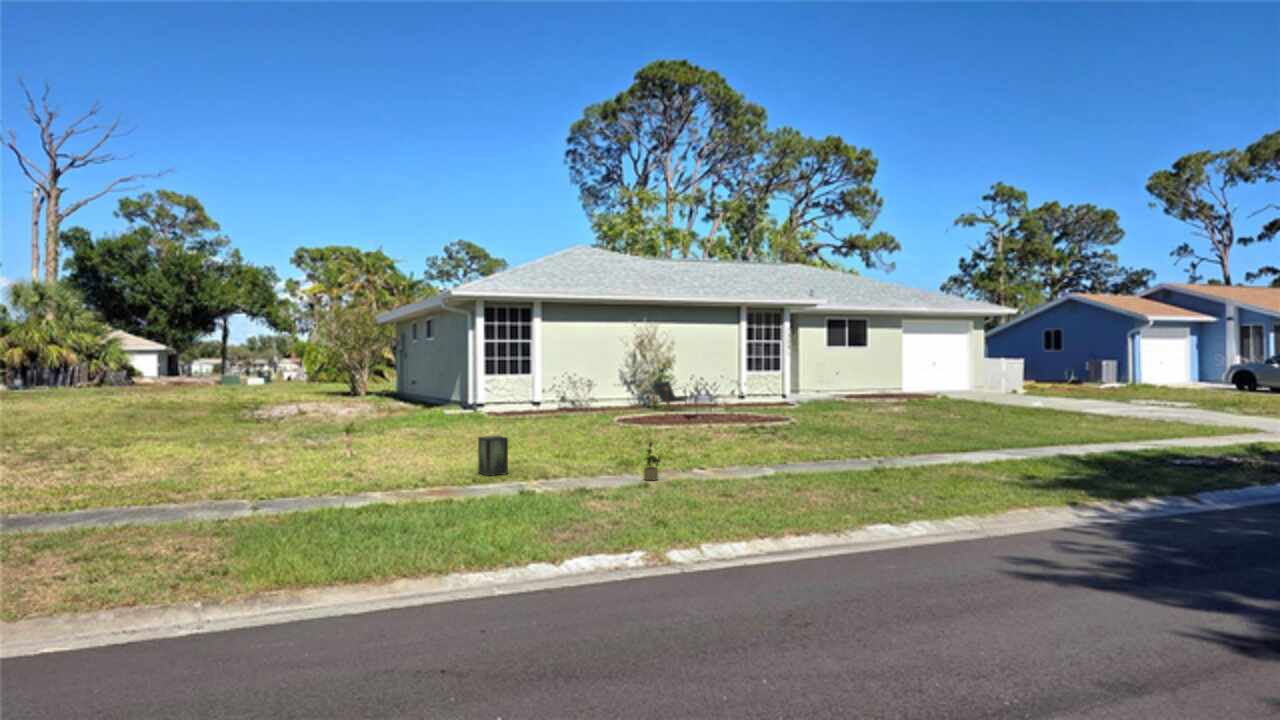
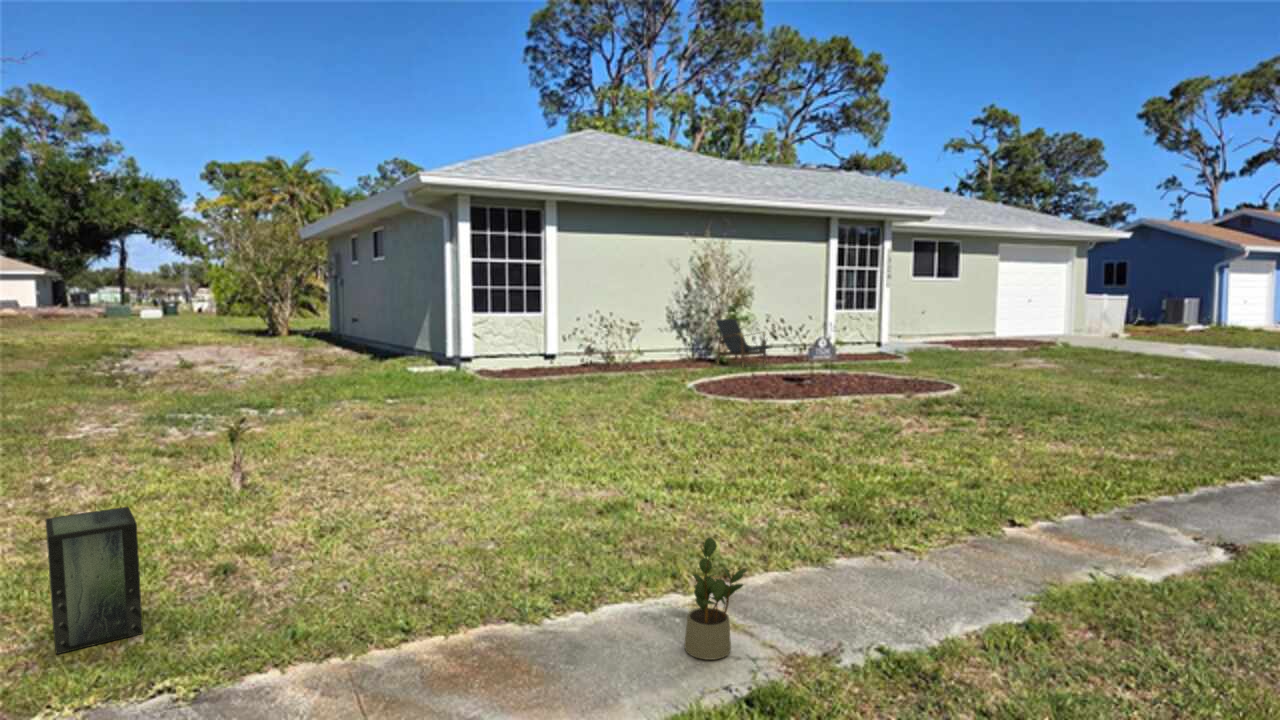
storage box: present [478,436,508,476] -> present [45,507,143,654]
potted plant: present [644,442,661,480] -> present [685,538,747,660]

